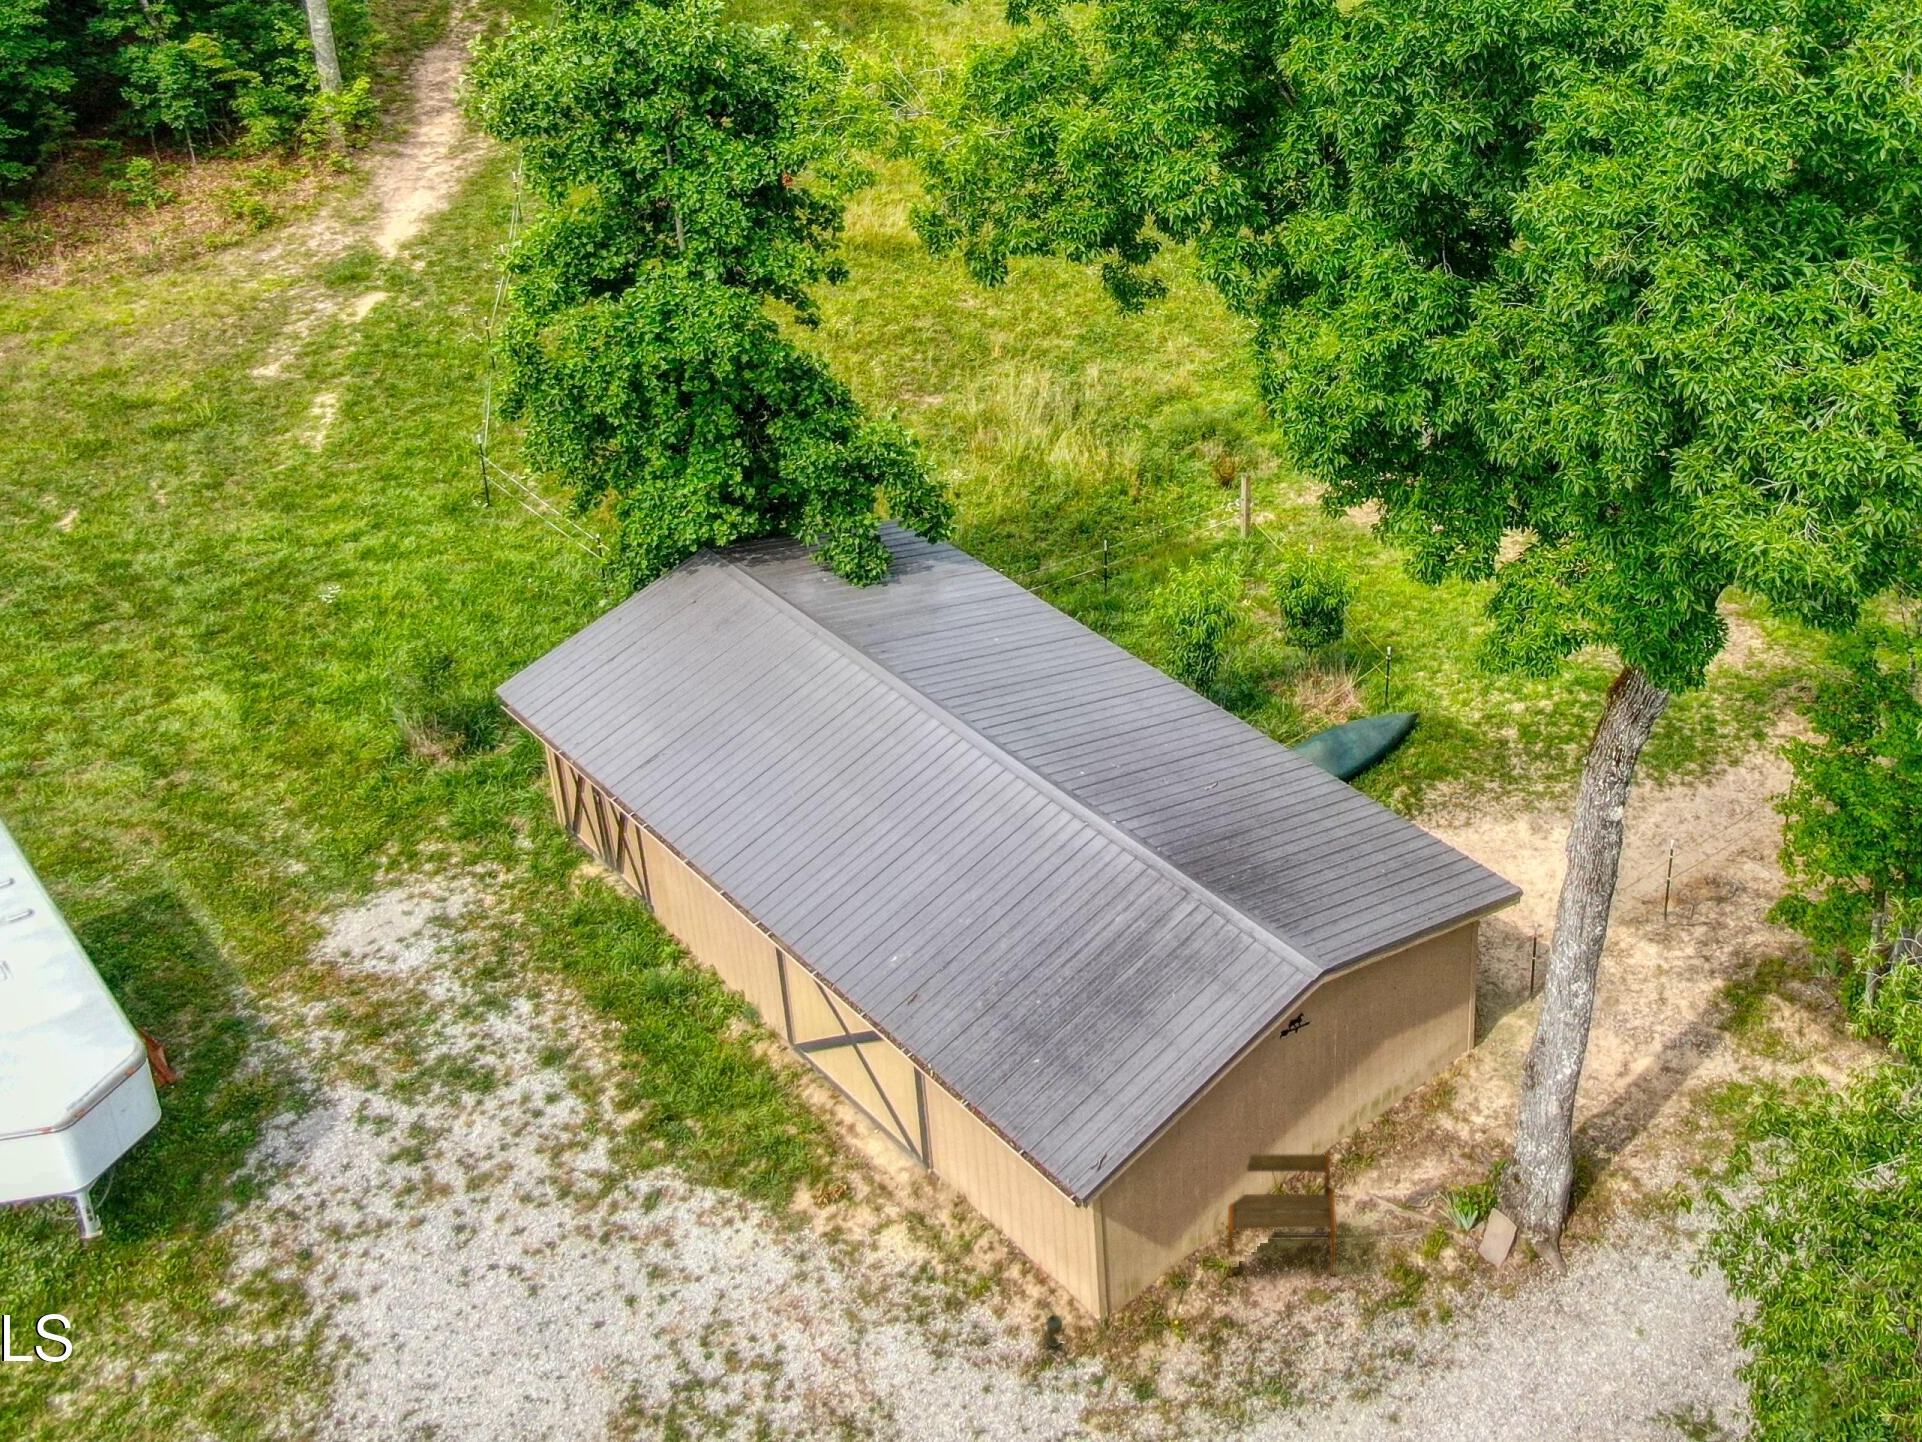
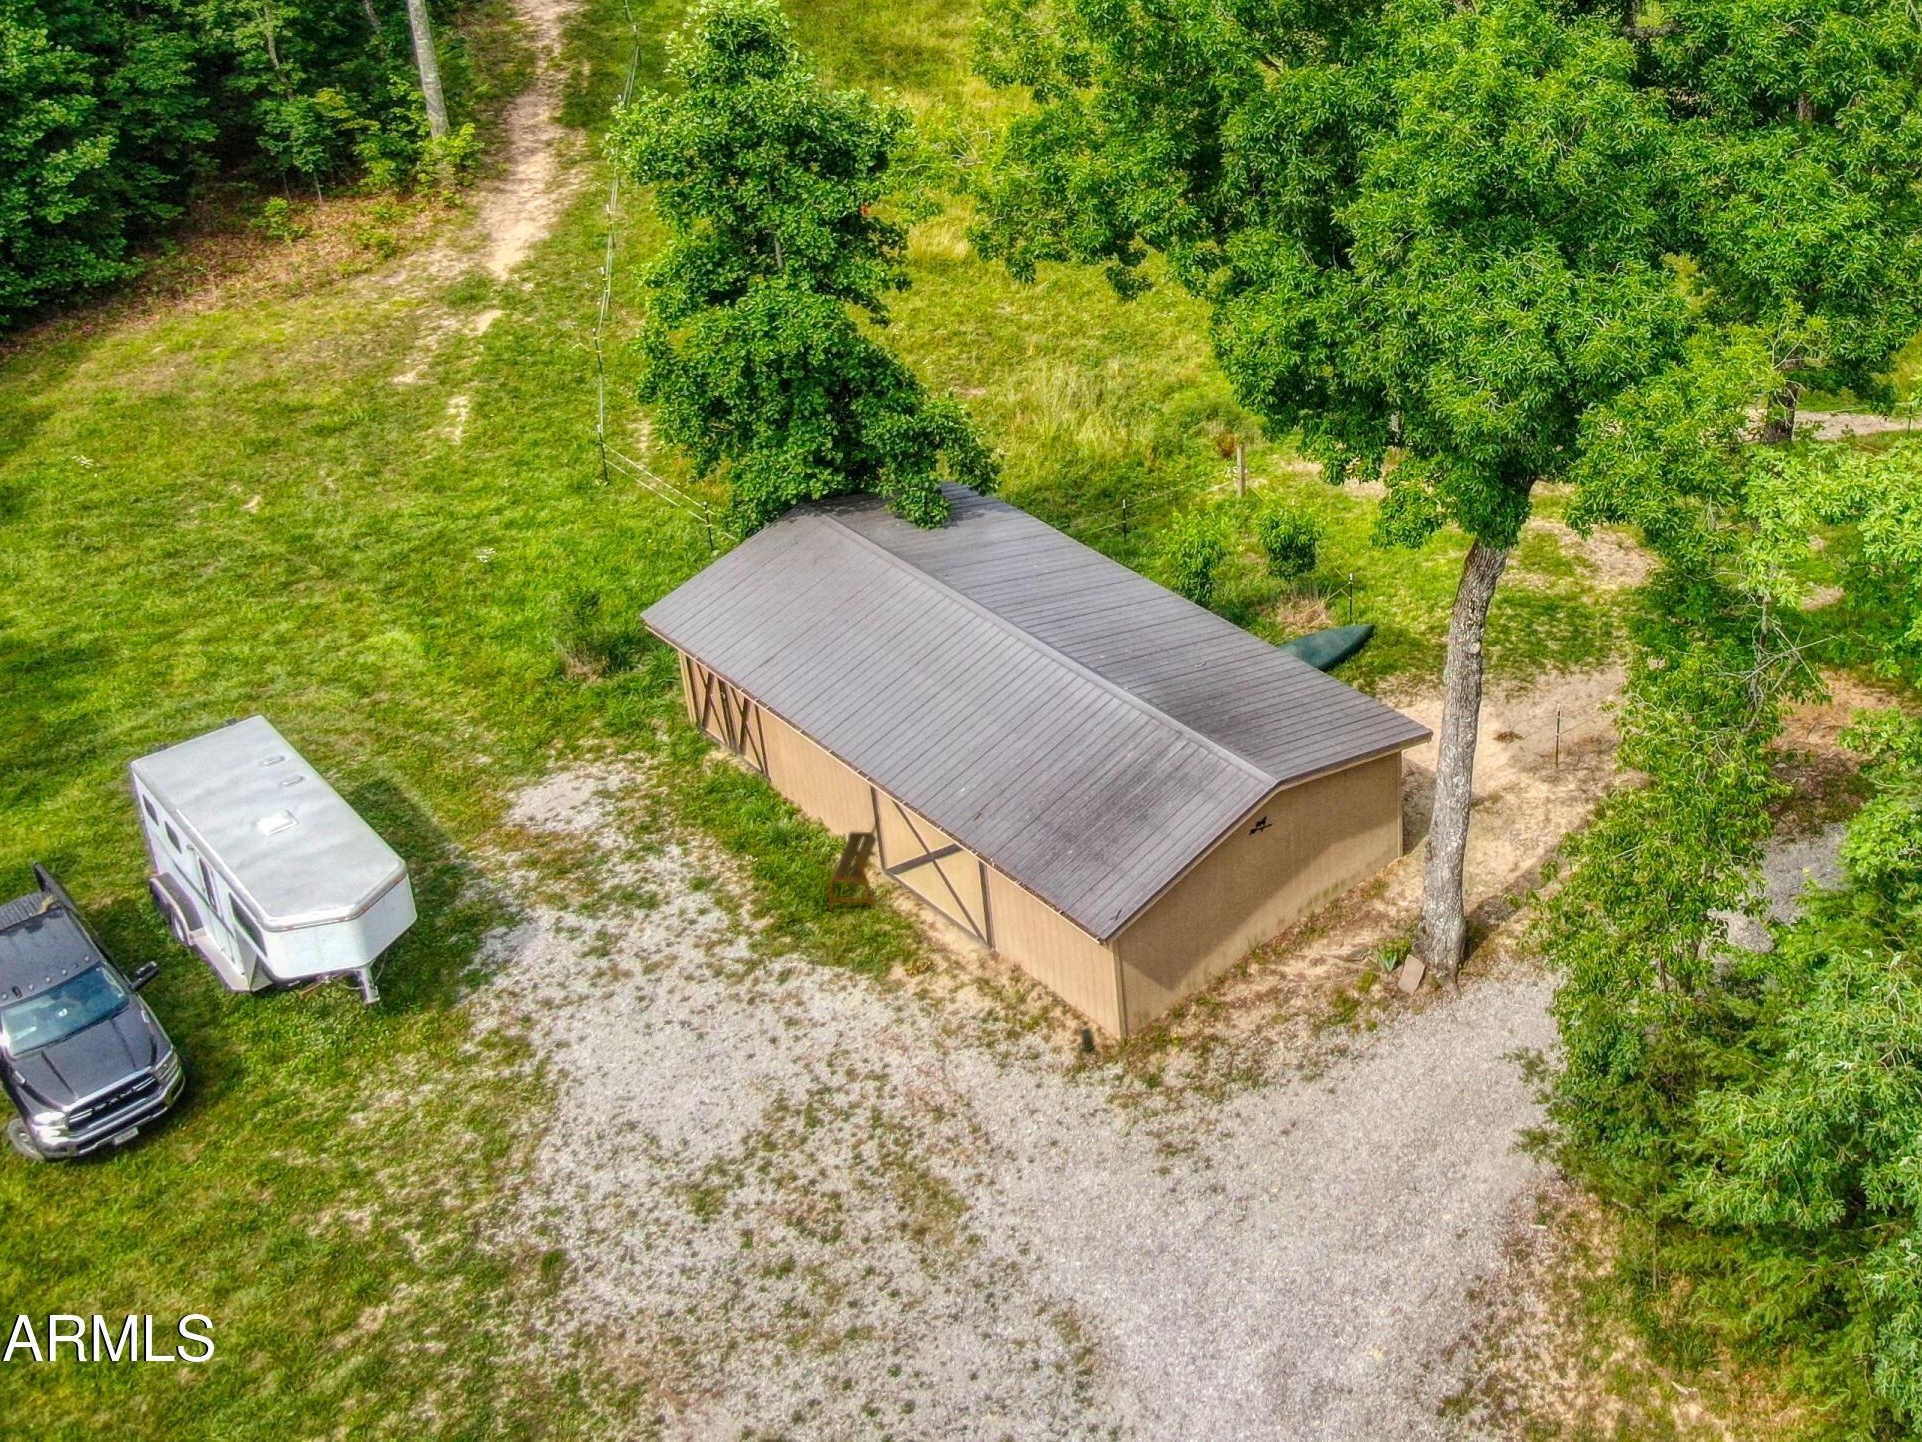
bench: present [1227,1153,1337,1276] -> present [829,819,879,910]

